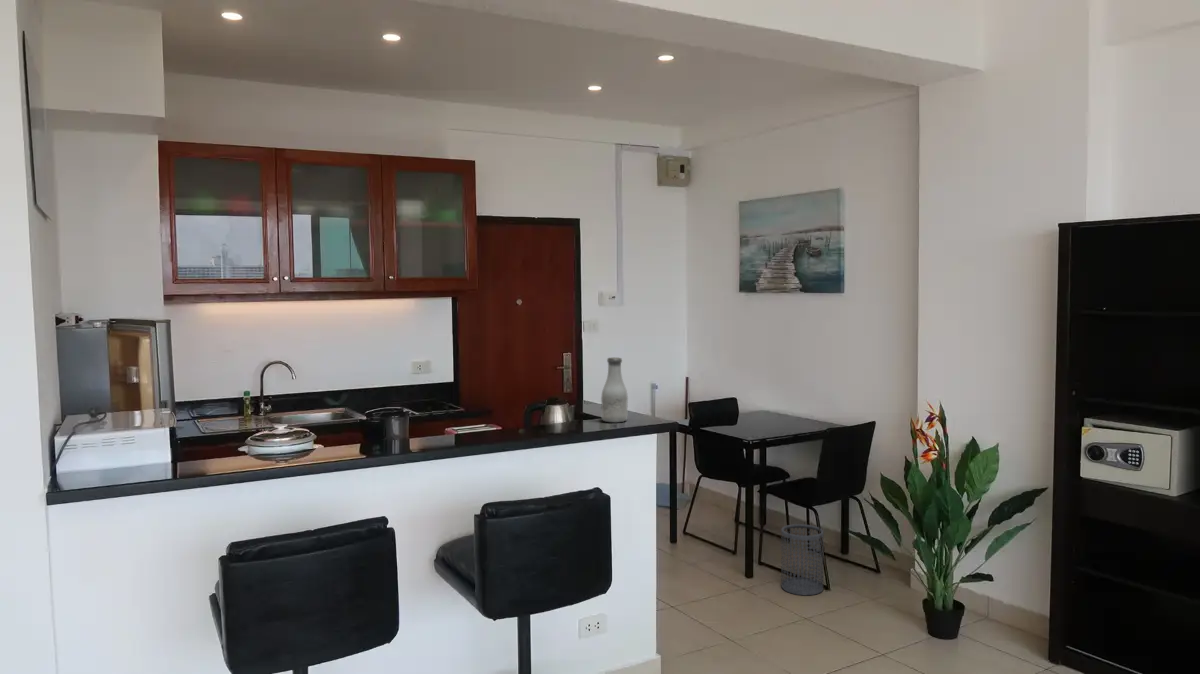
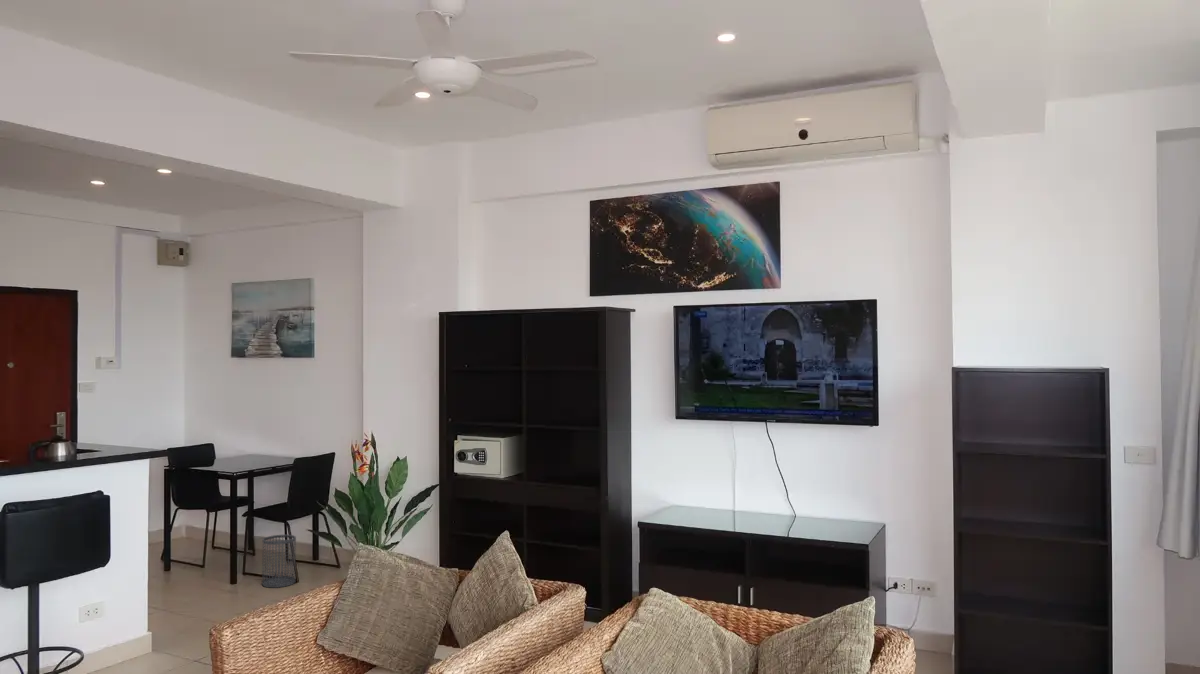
bottle: present [601,358,628,423] -> none [114,403,137,452]

